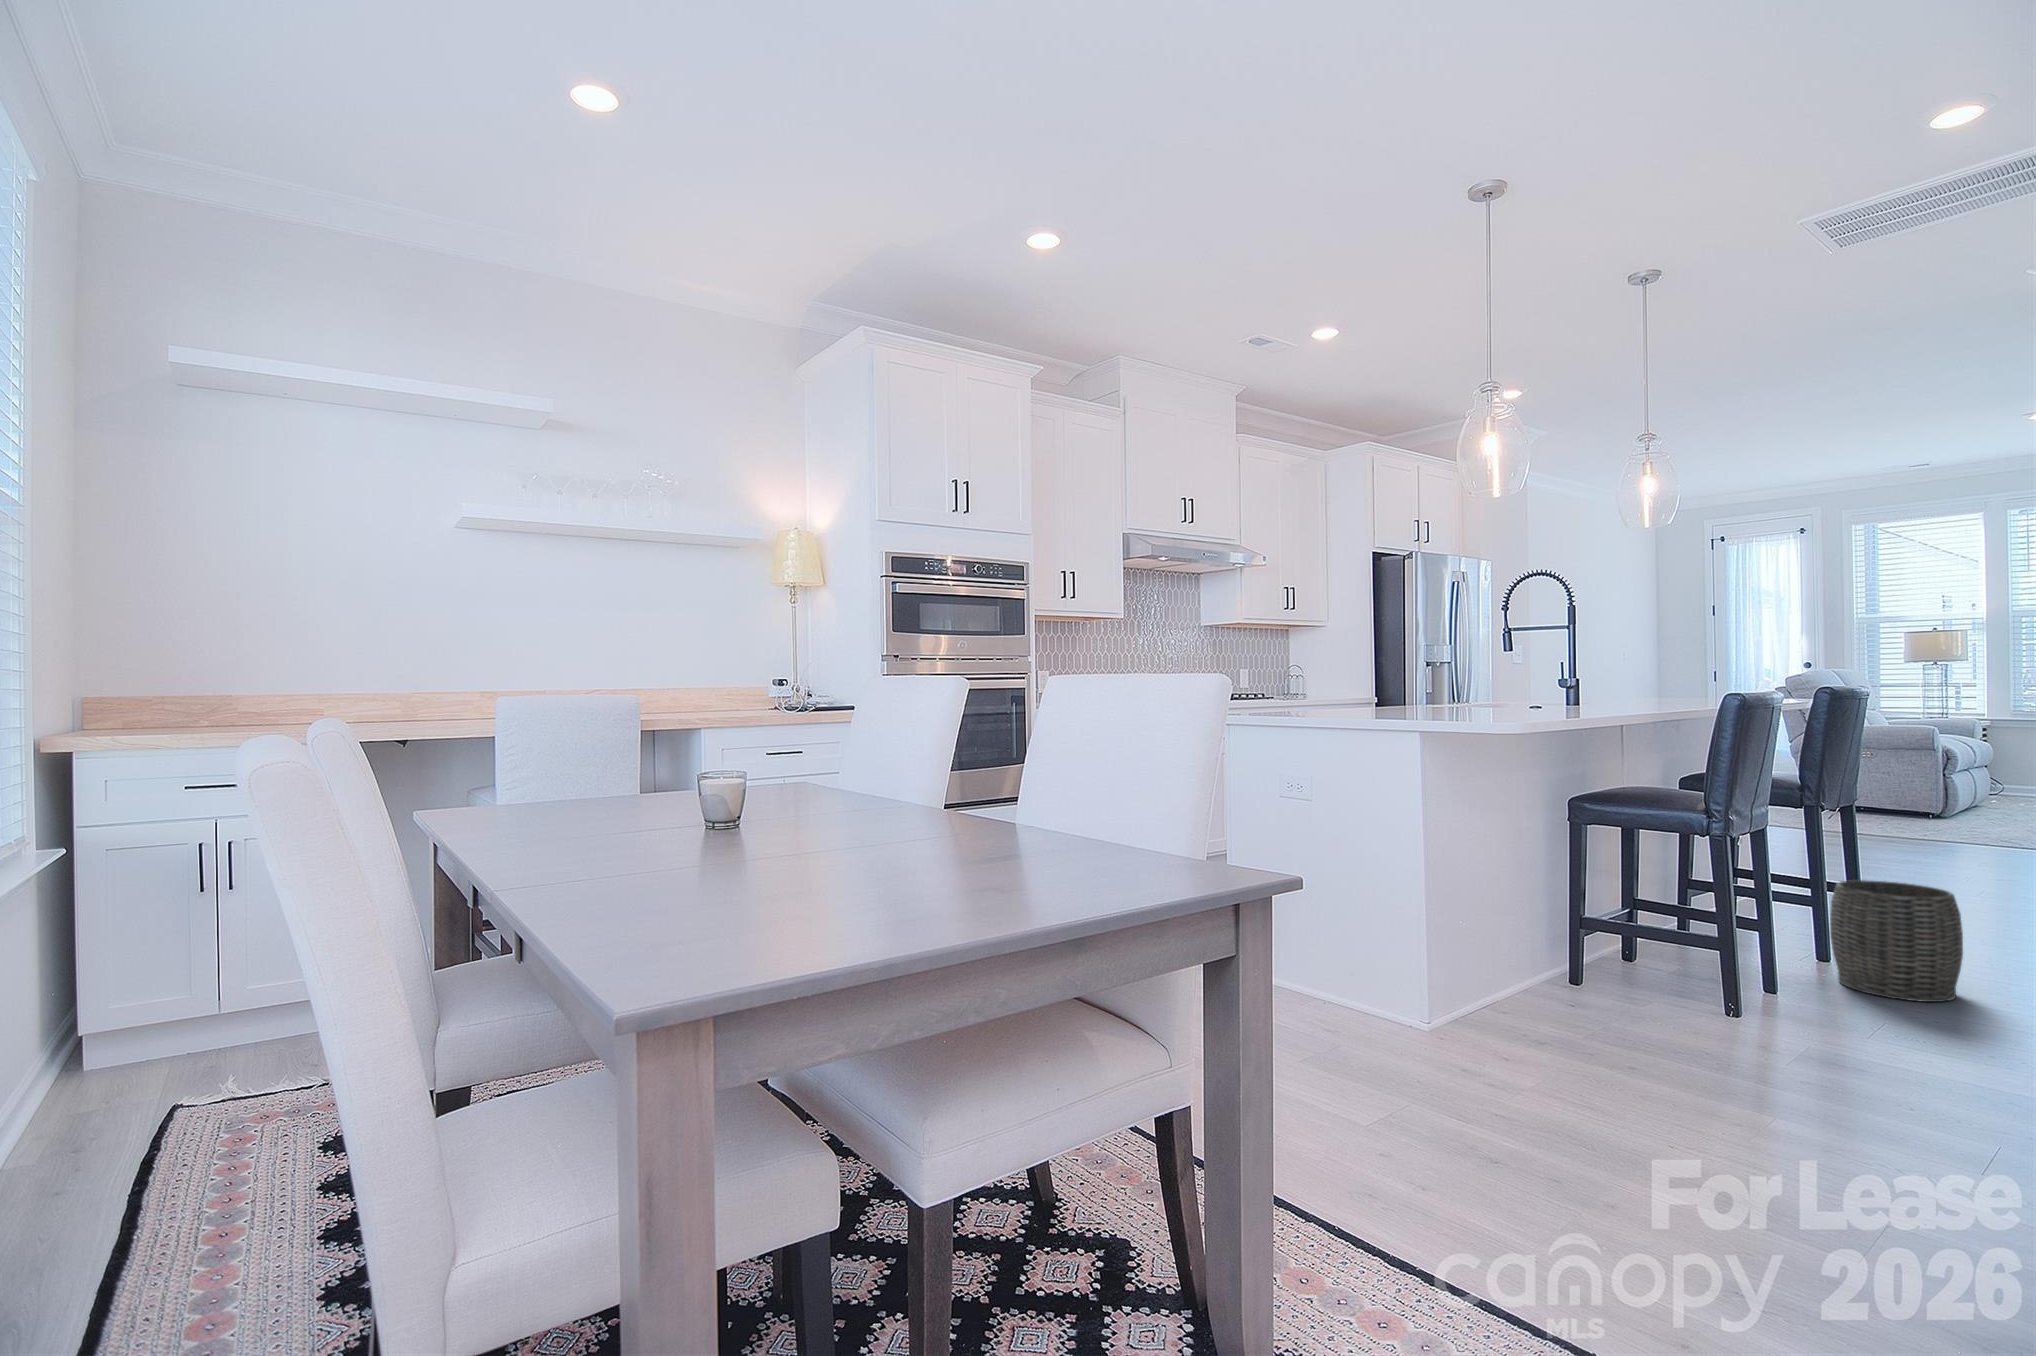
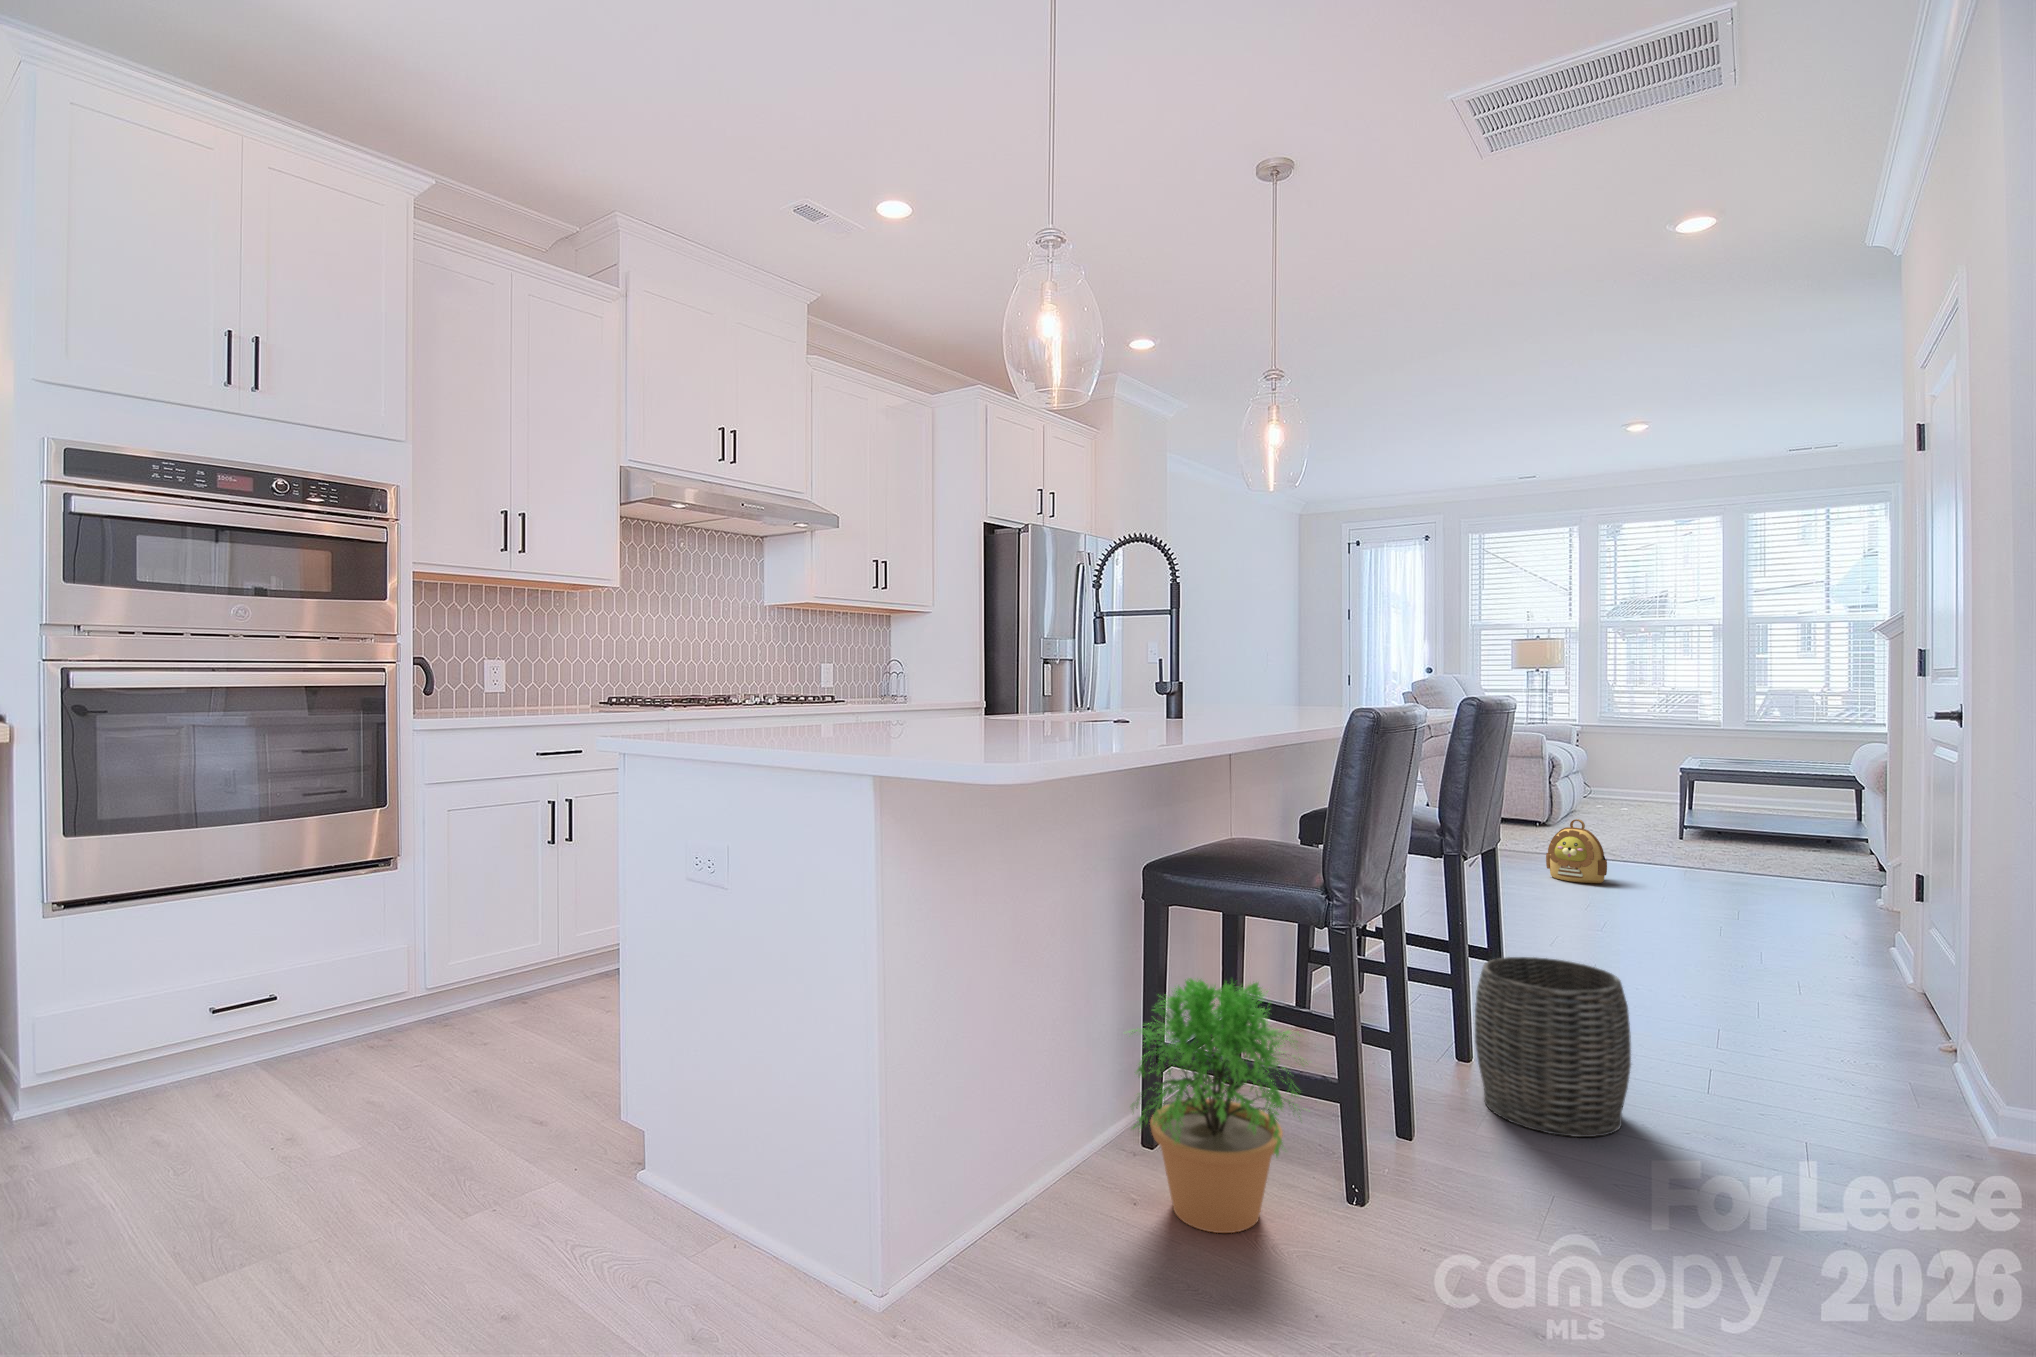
backpack: none [1930,804,1997,864] -> present [1546,819,1607,883]
potted plant: none [1562,863,1703,1019] -> present [1132,978,1300,1233]

